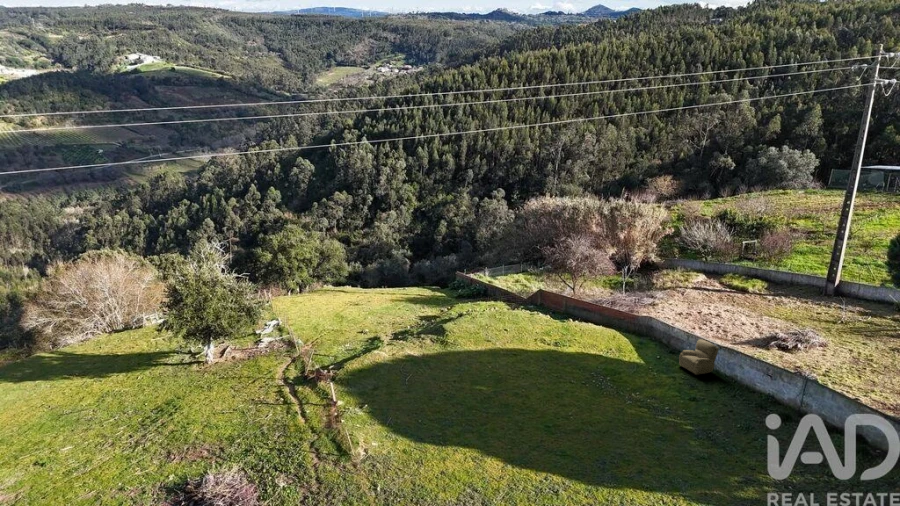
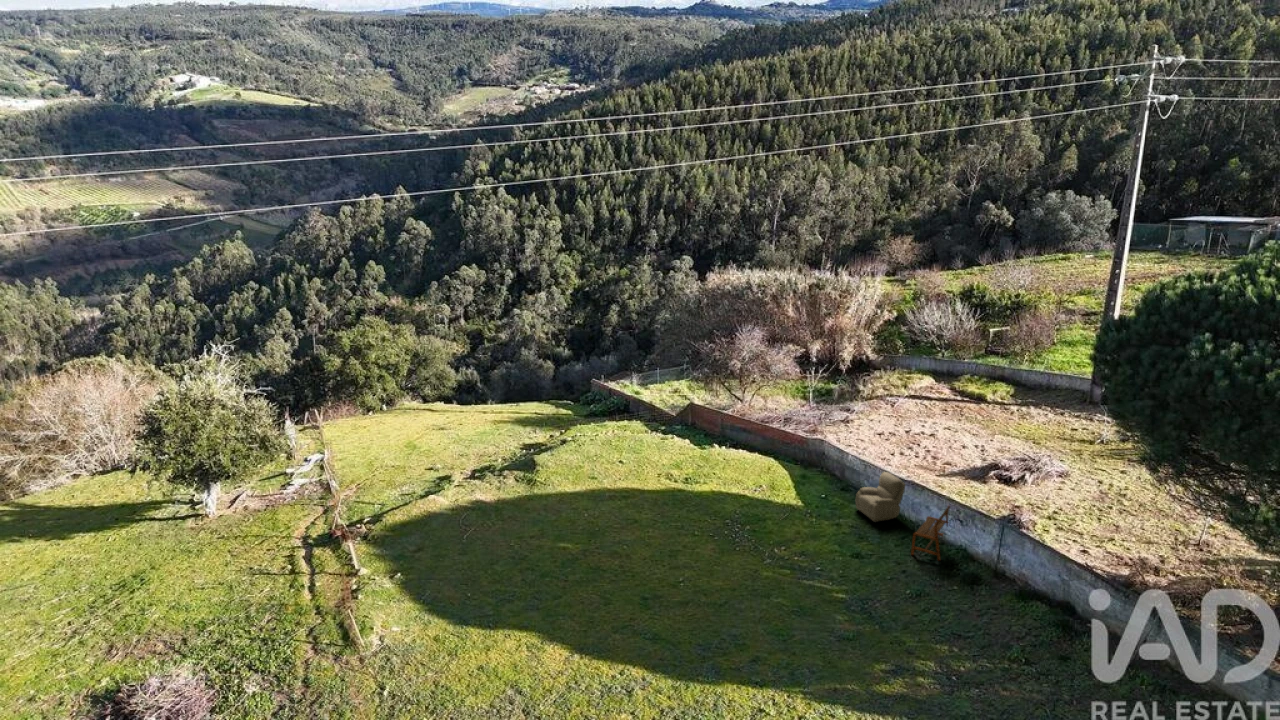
bench: none [732,363,759,403] -> present [911,506,950,560]

